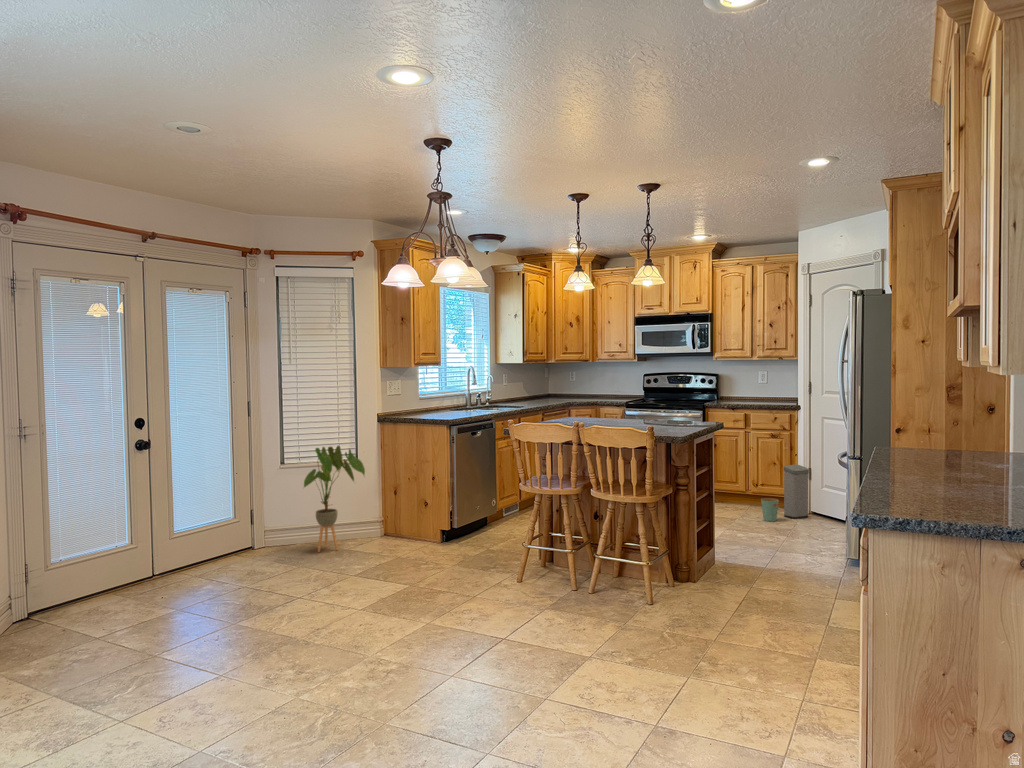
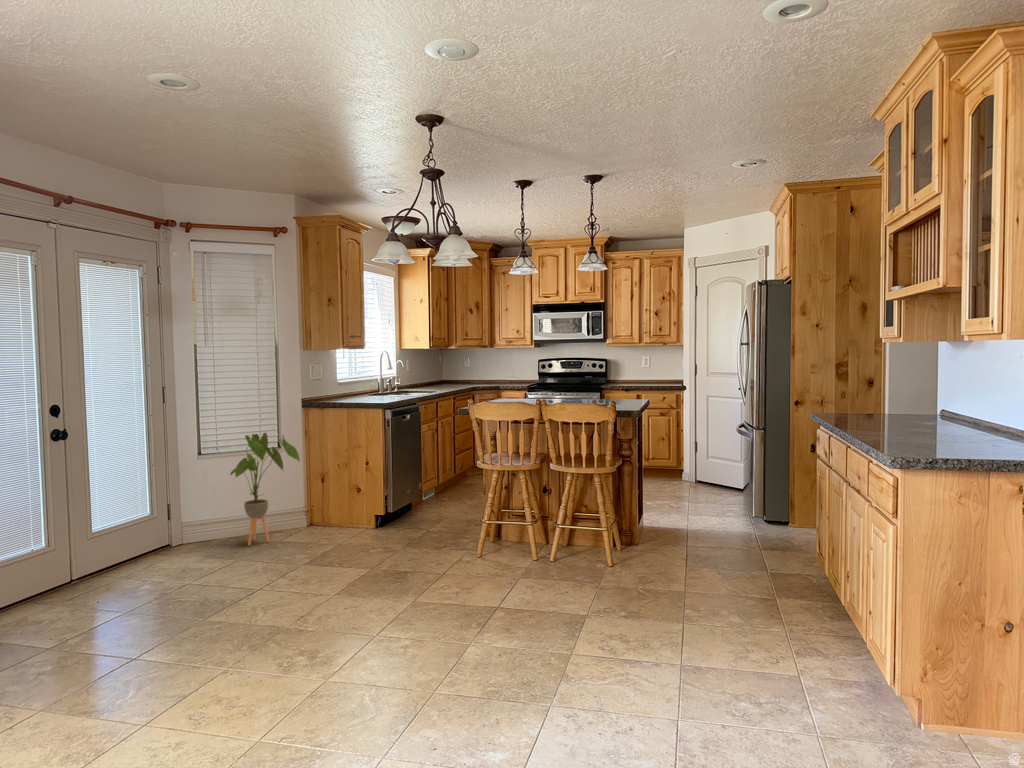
trash can: present [761,465,809,521] -> none [659,439,697,491]

